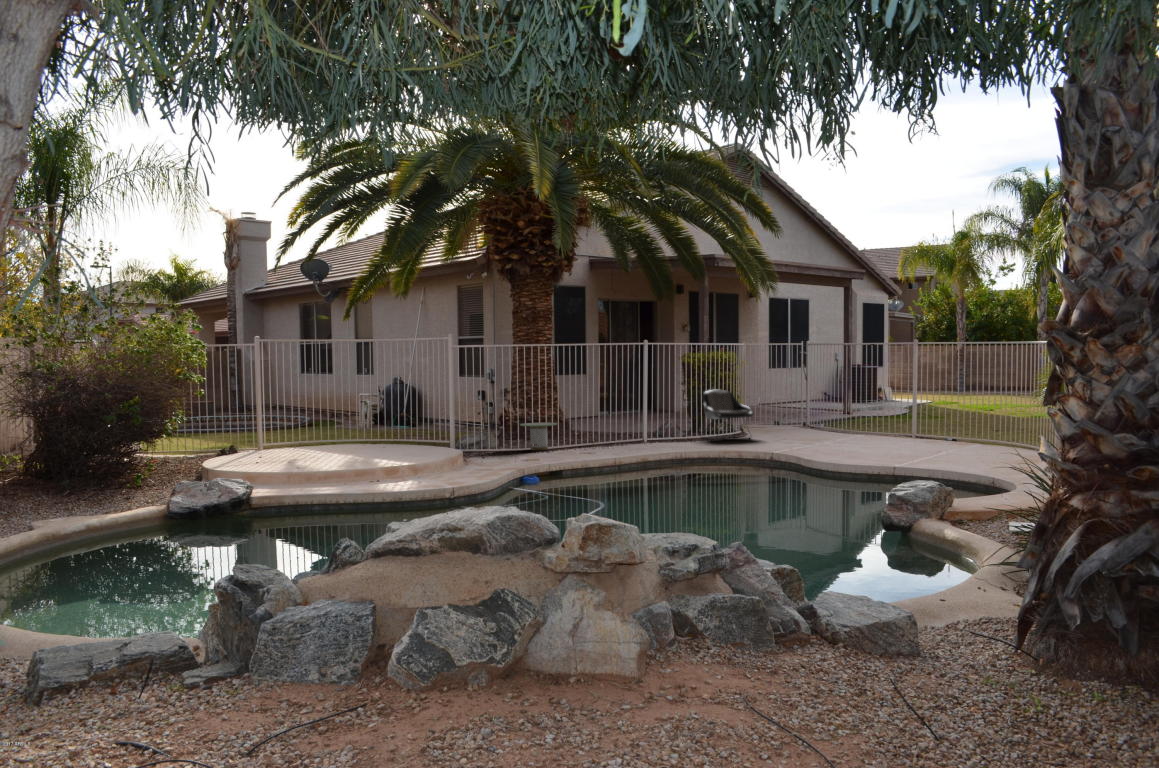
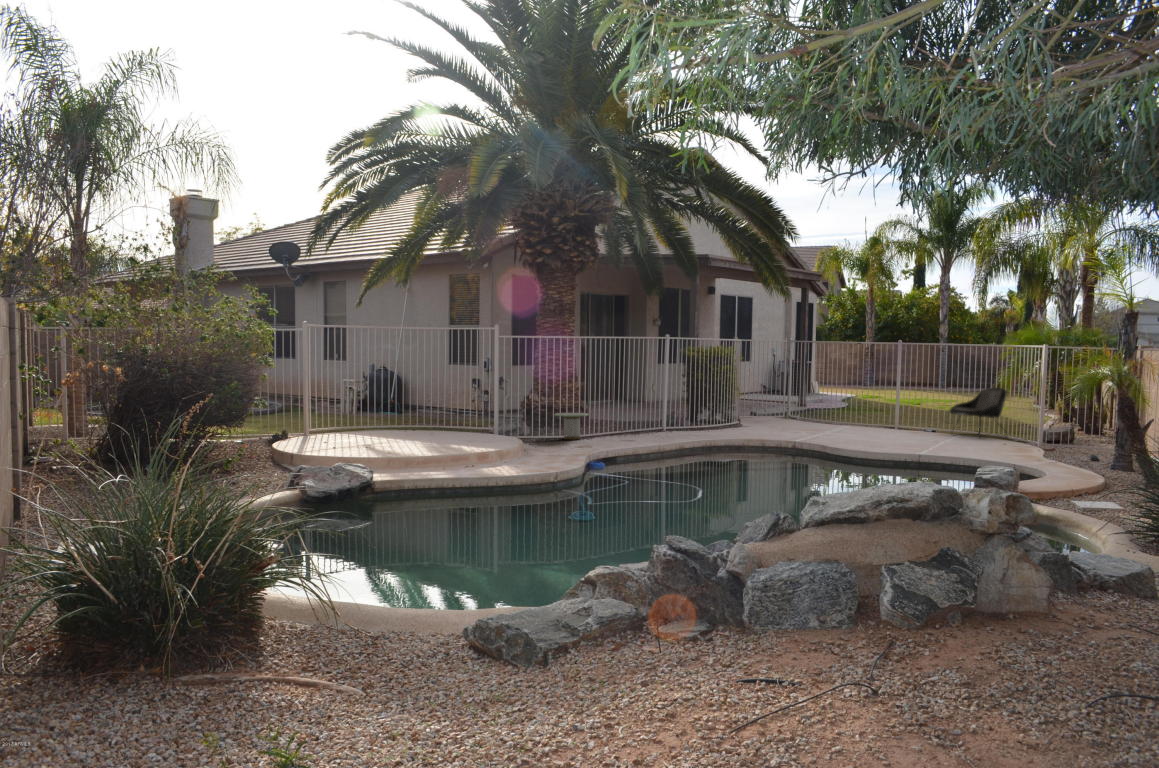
lounge chair: present [703,390,754,438] -> present [950,387,1007,436]

